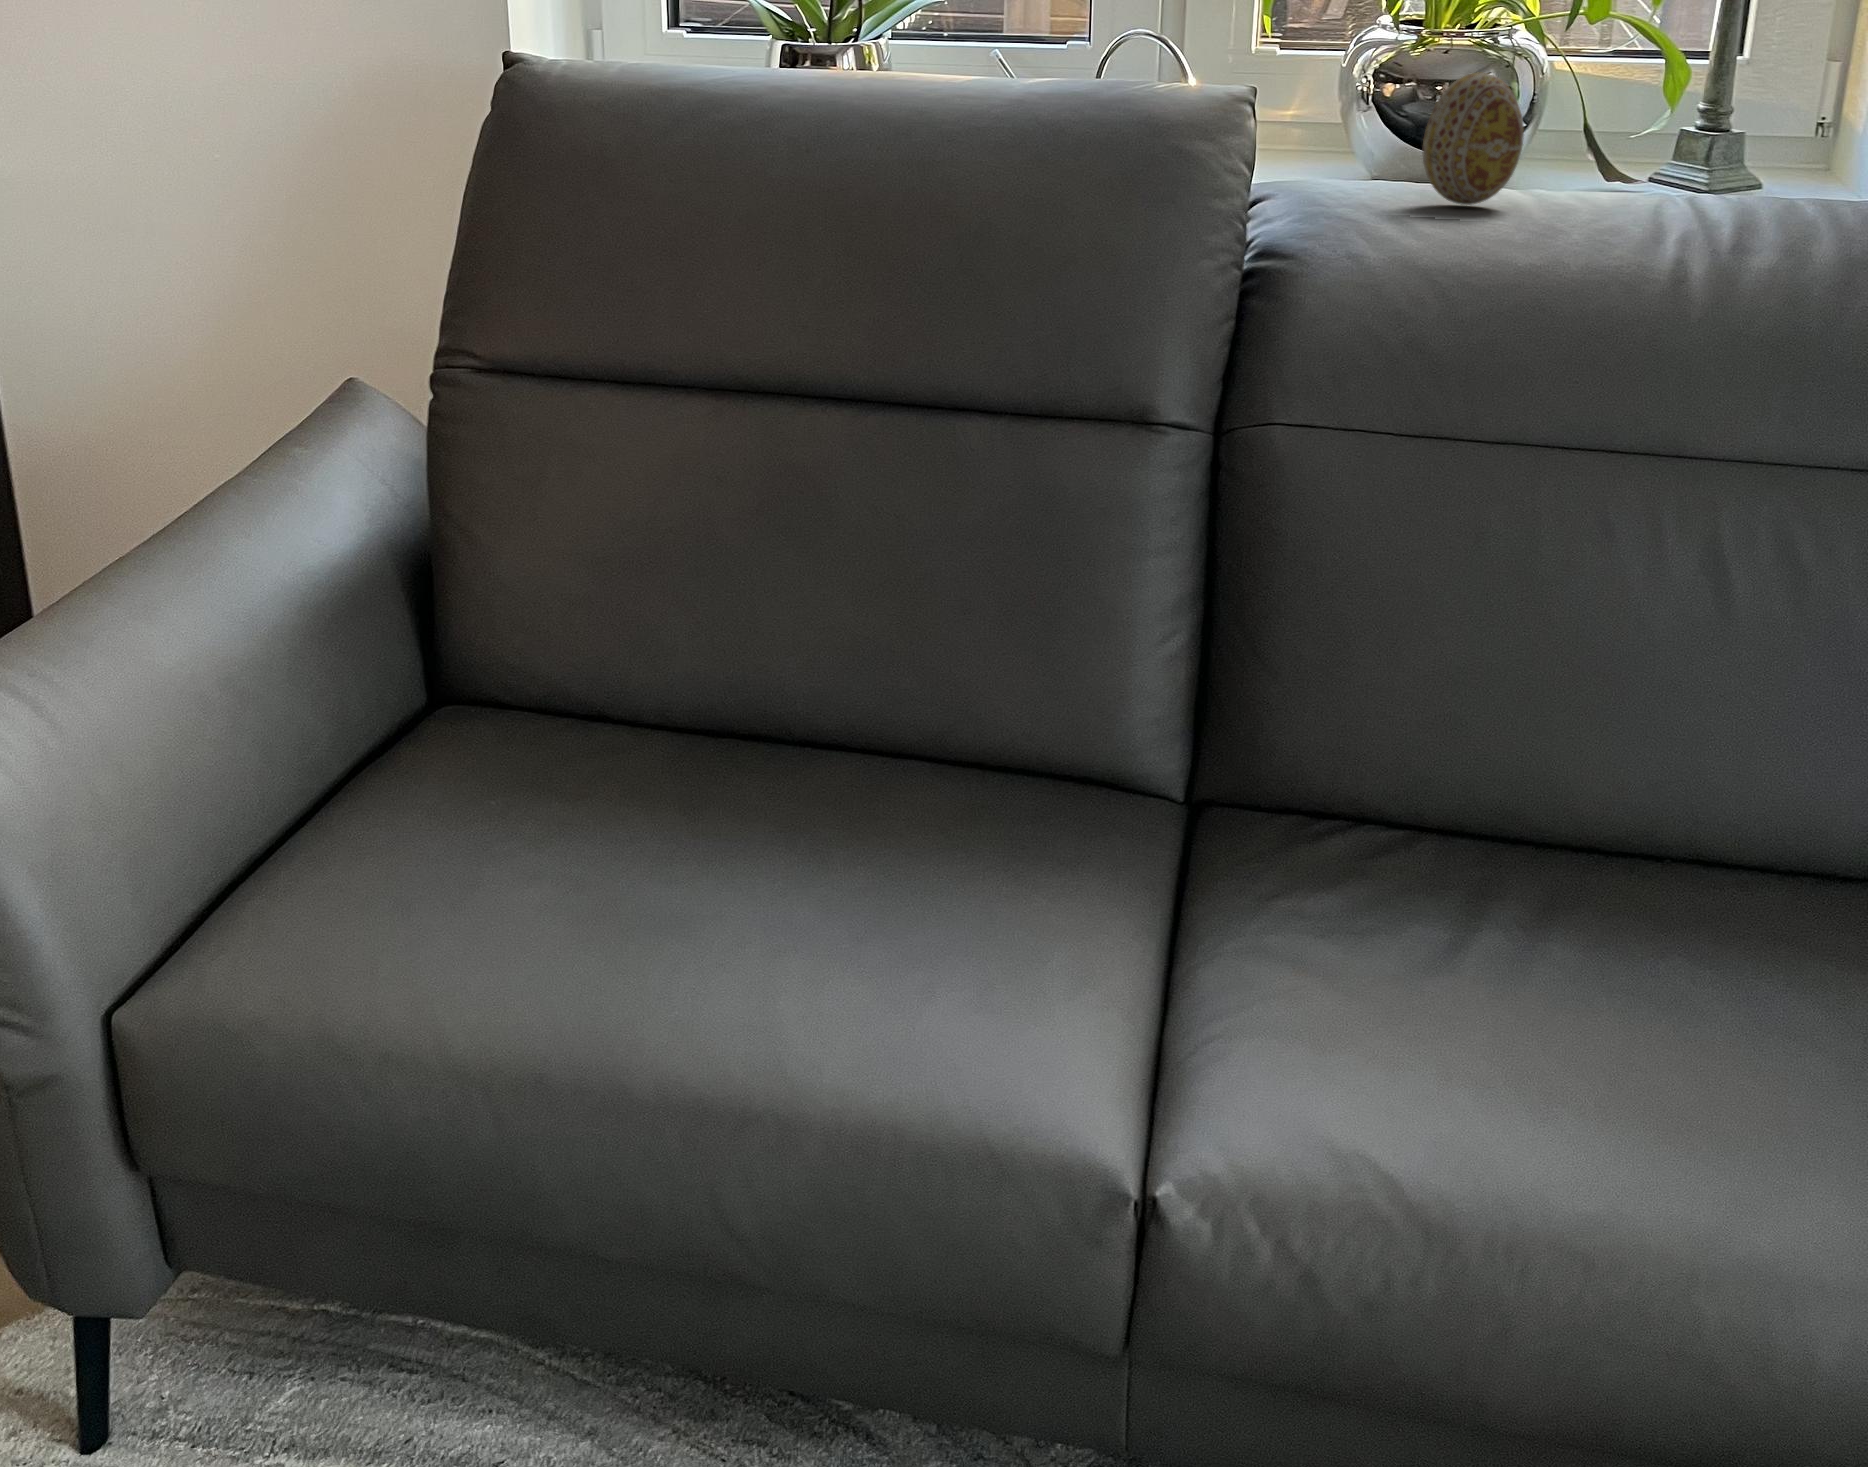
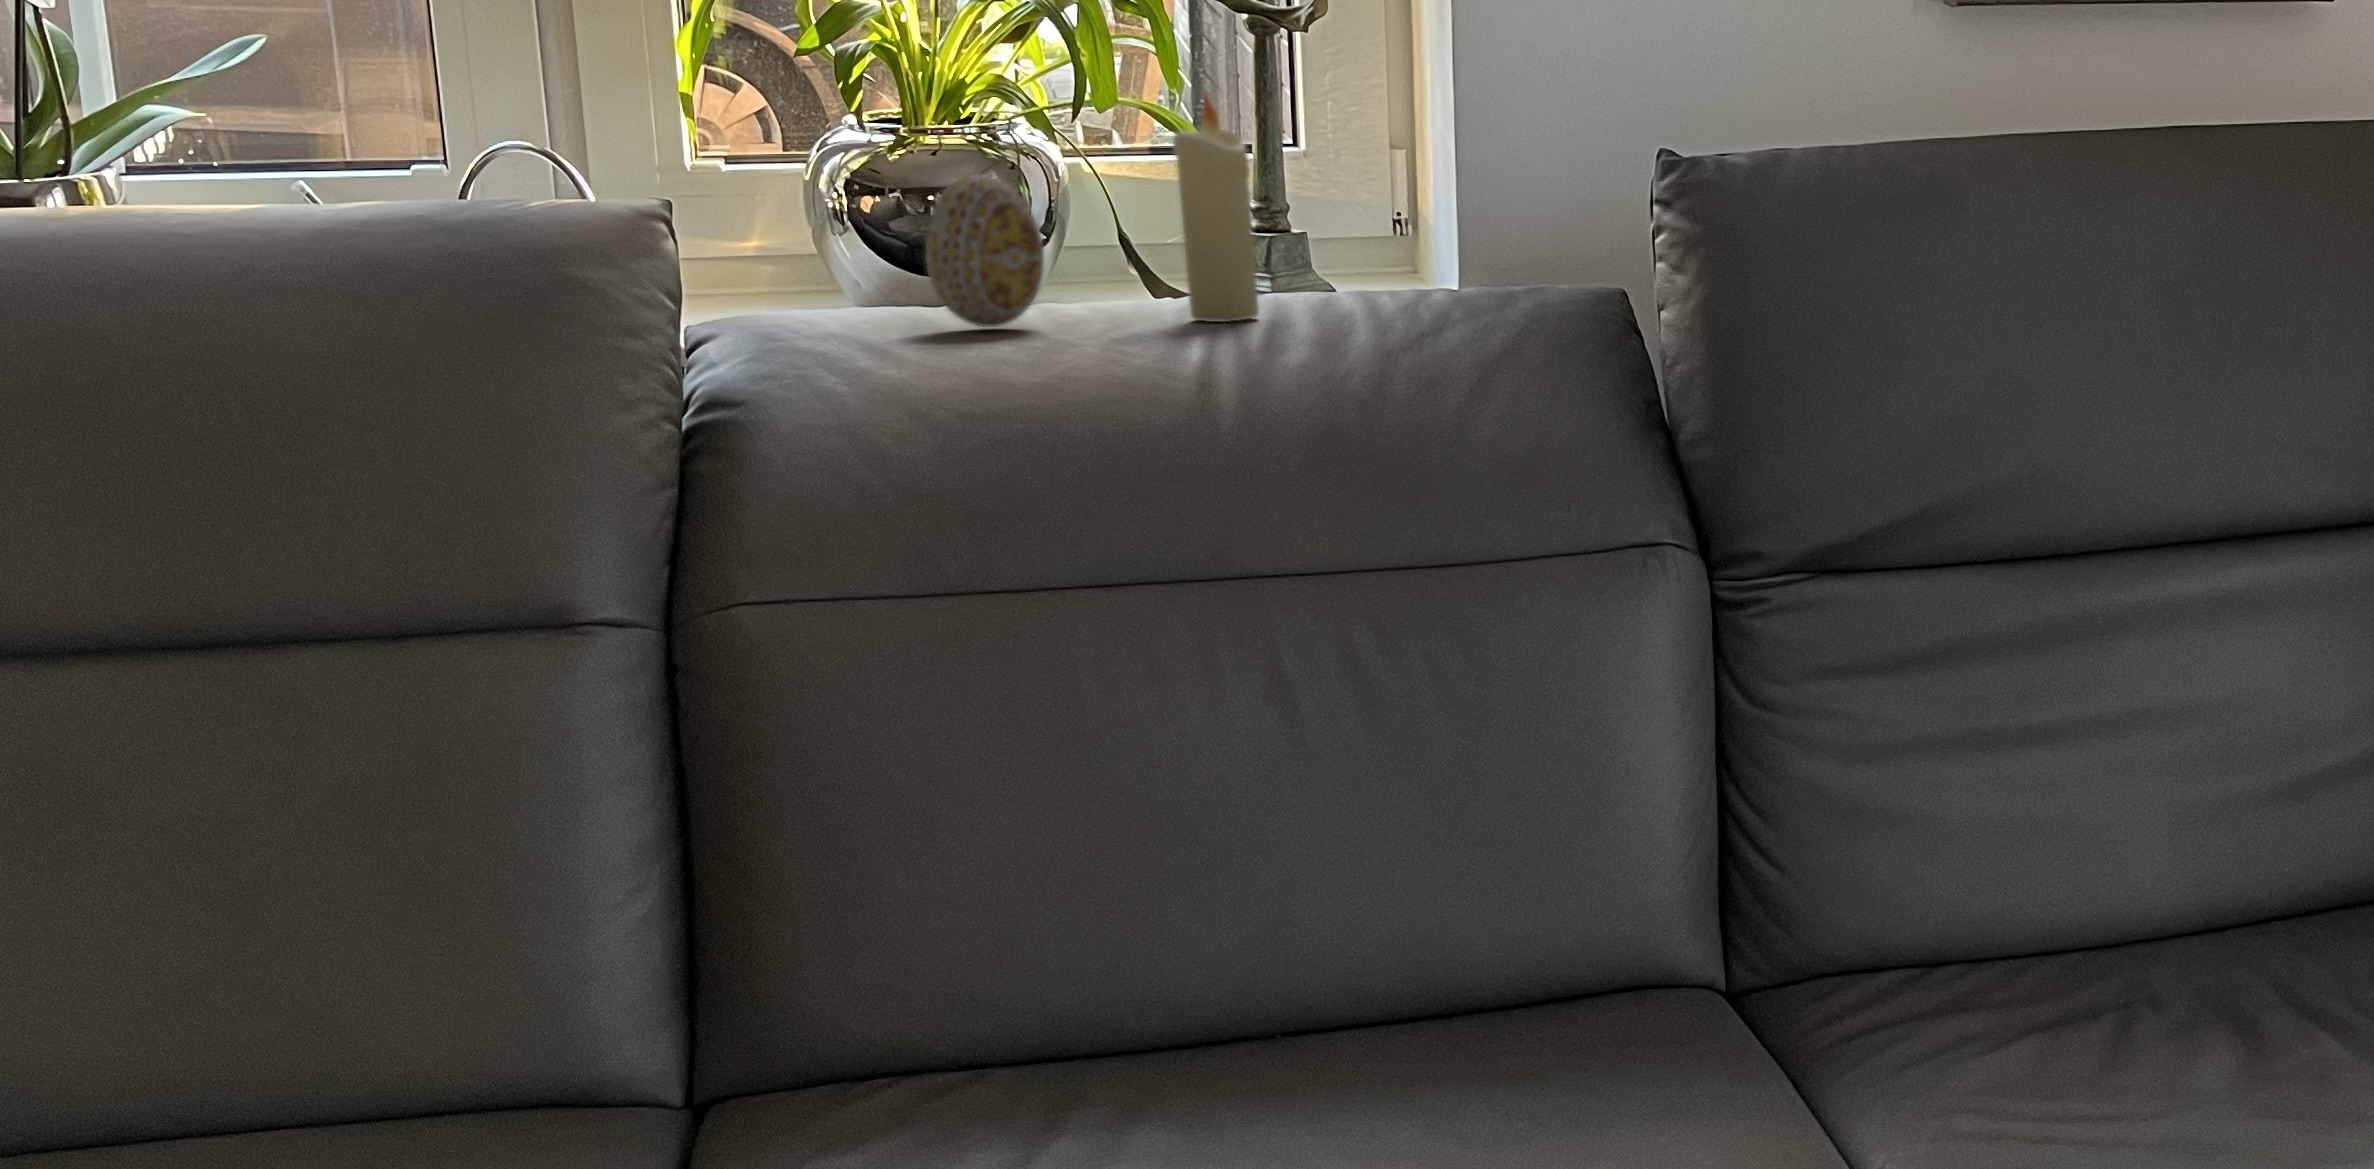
candle: none [1638,7,1722,215] -> present [1173,95,1259,322]

